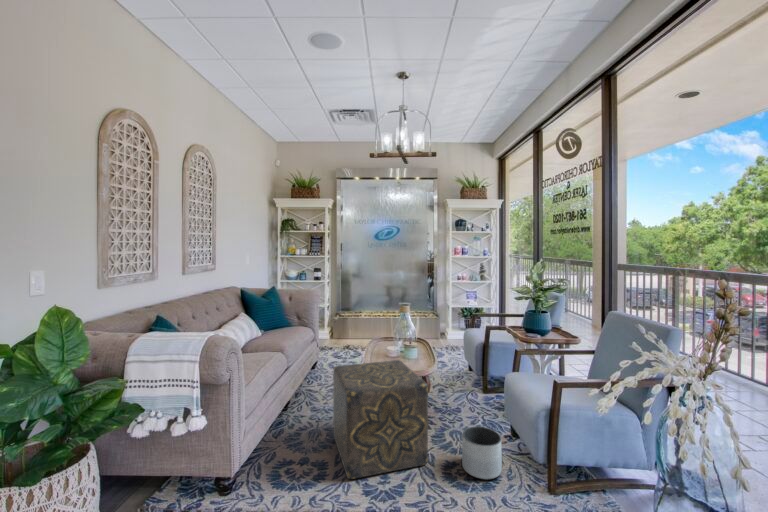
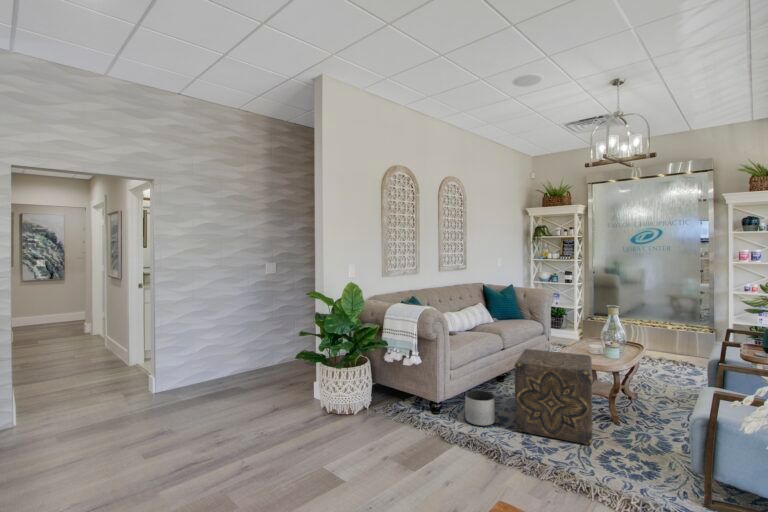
planter: present [462,426,502,480] -> present [465,390,495,426]

